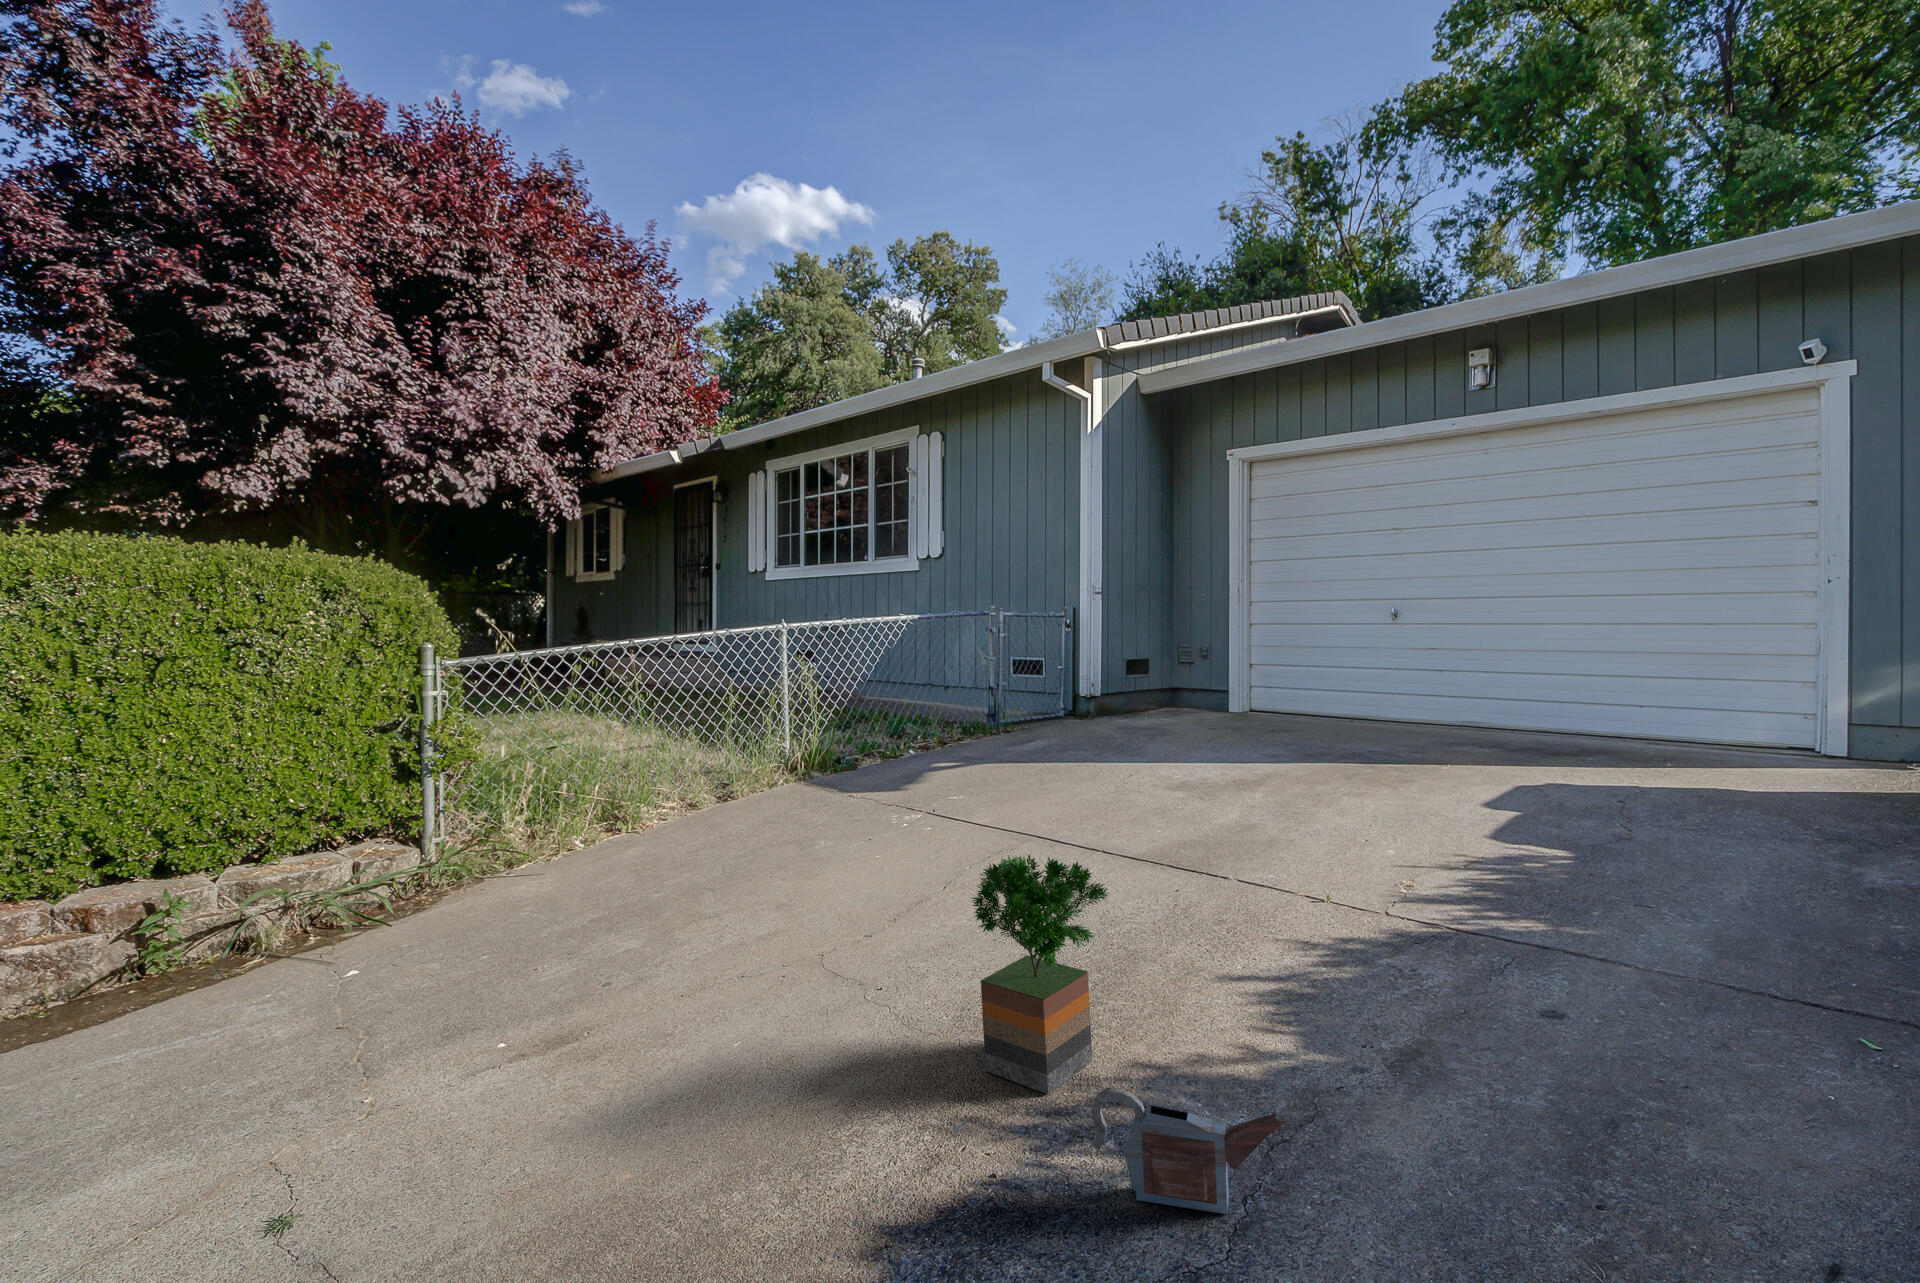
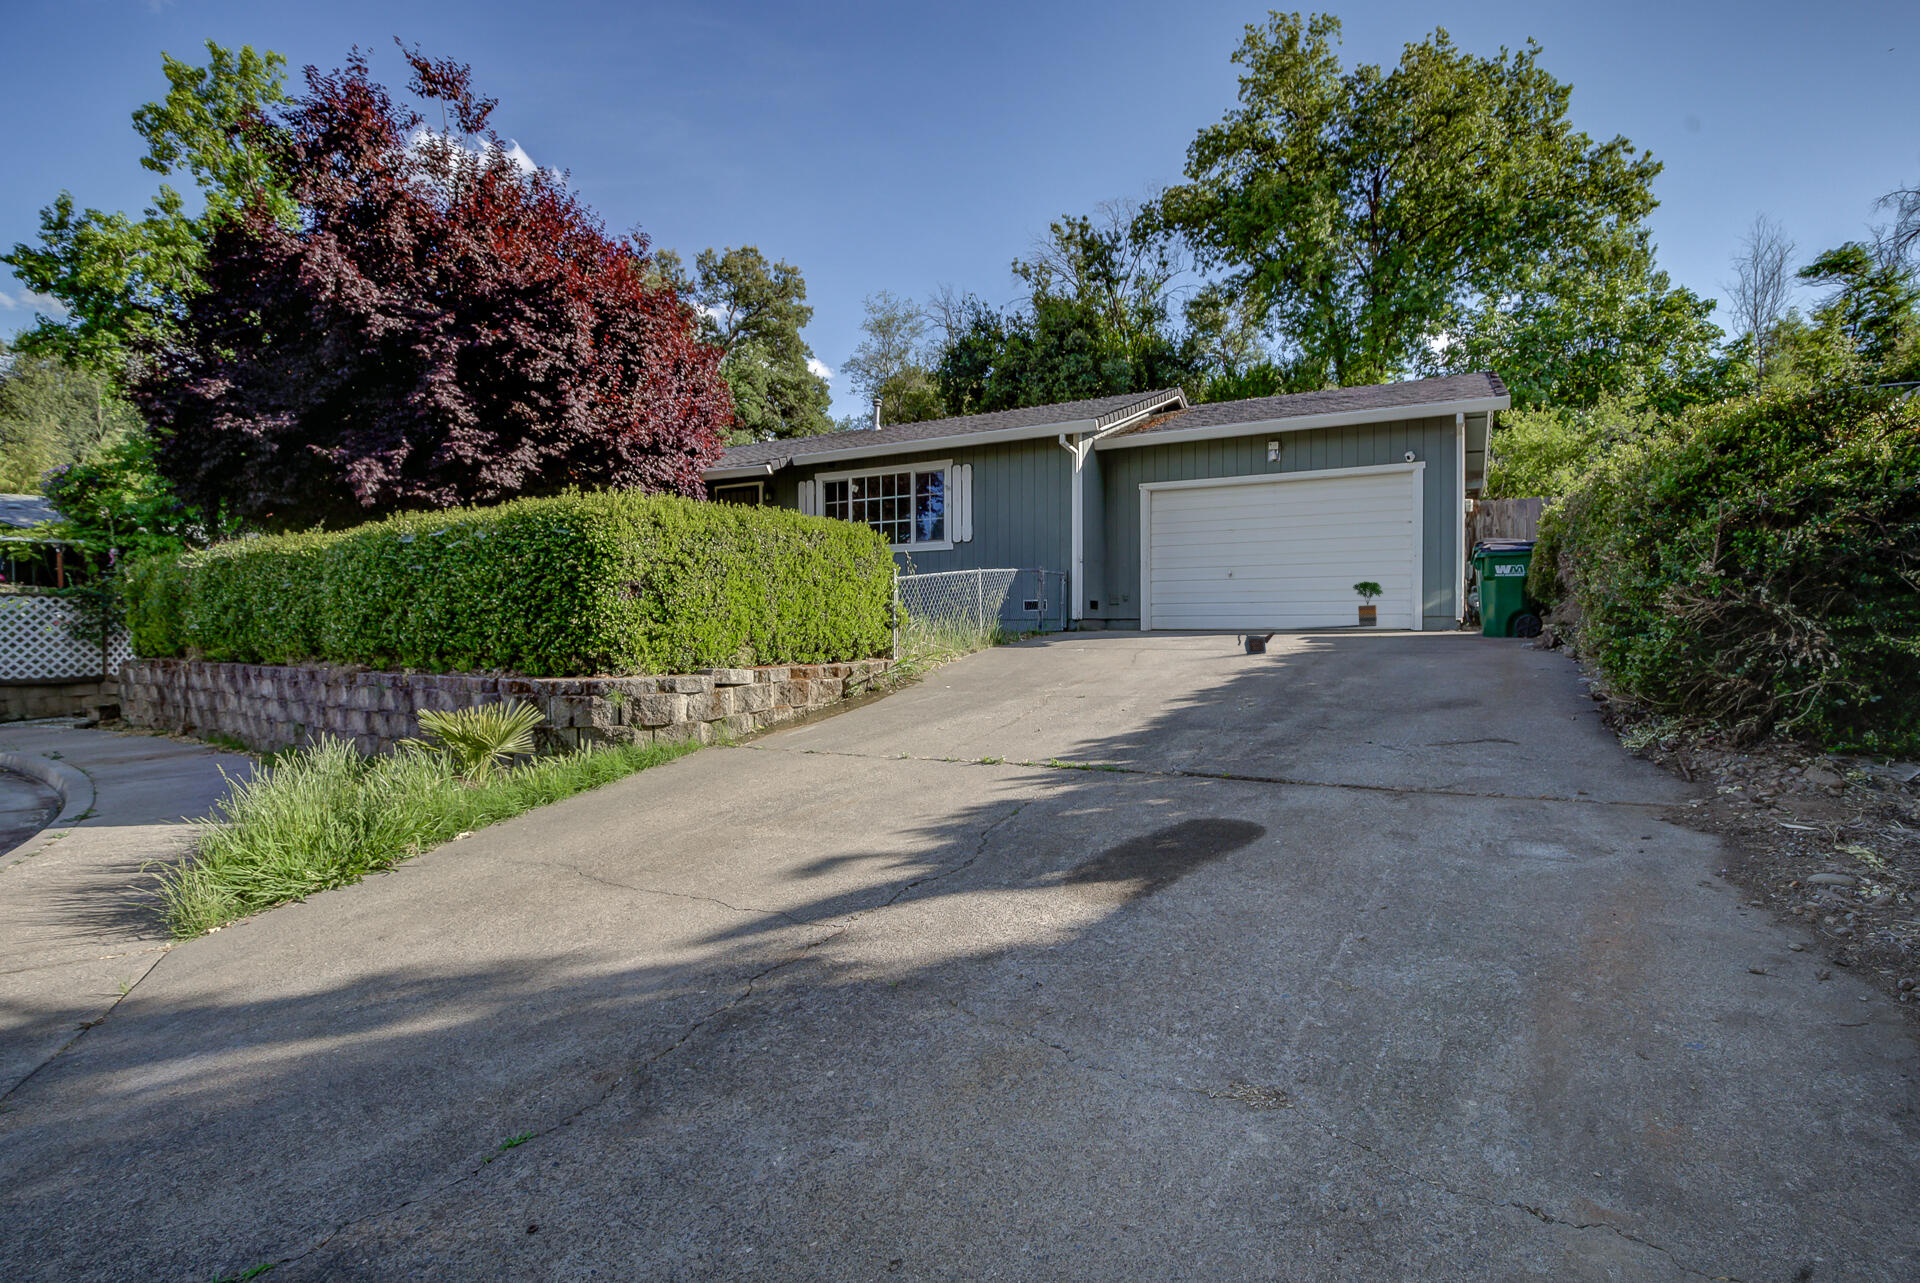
potted tree: present [972,854,1108,1095] -> present [1353,581,1383,626]

